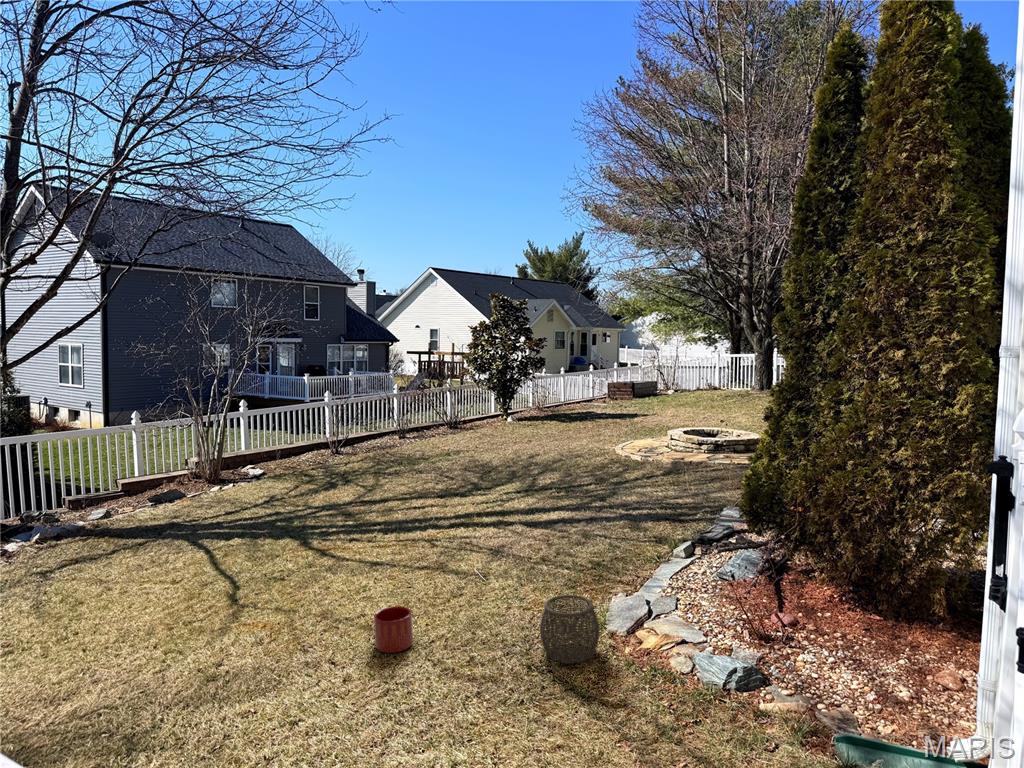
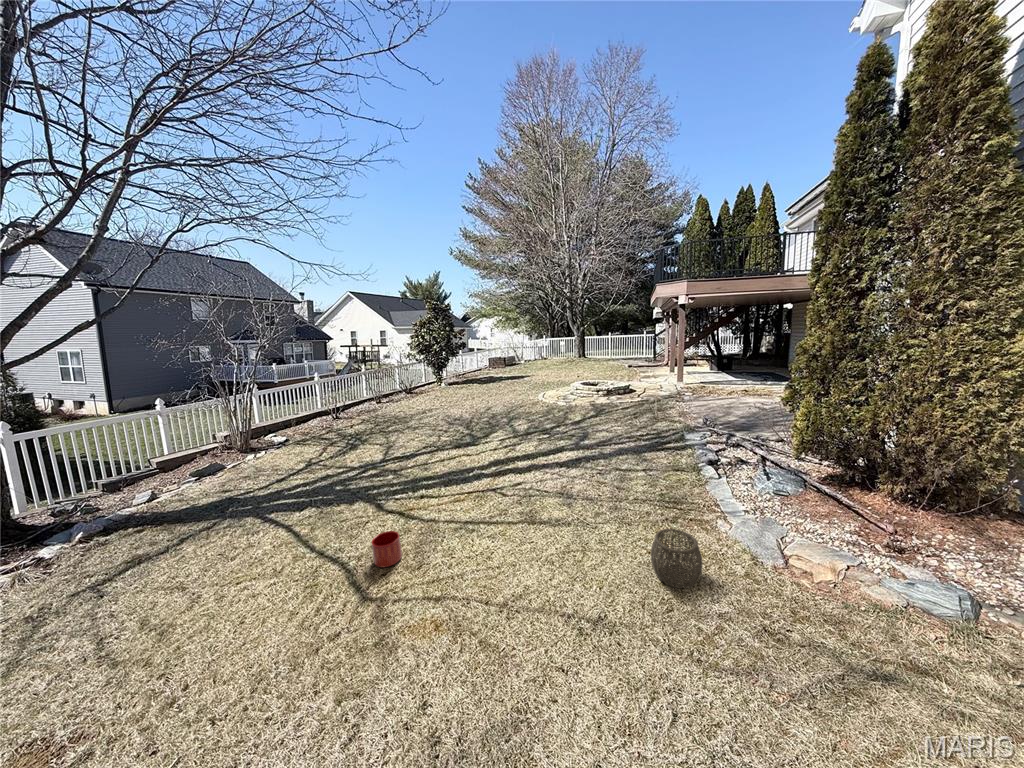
planter: present [374,606,413,653] -> present [371,531,402,567]

